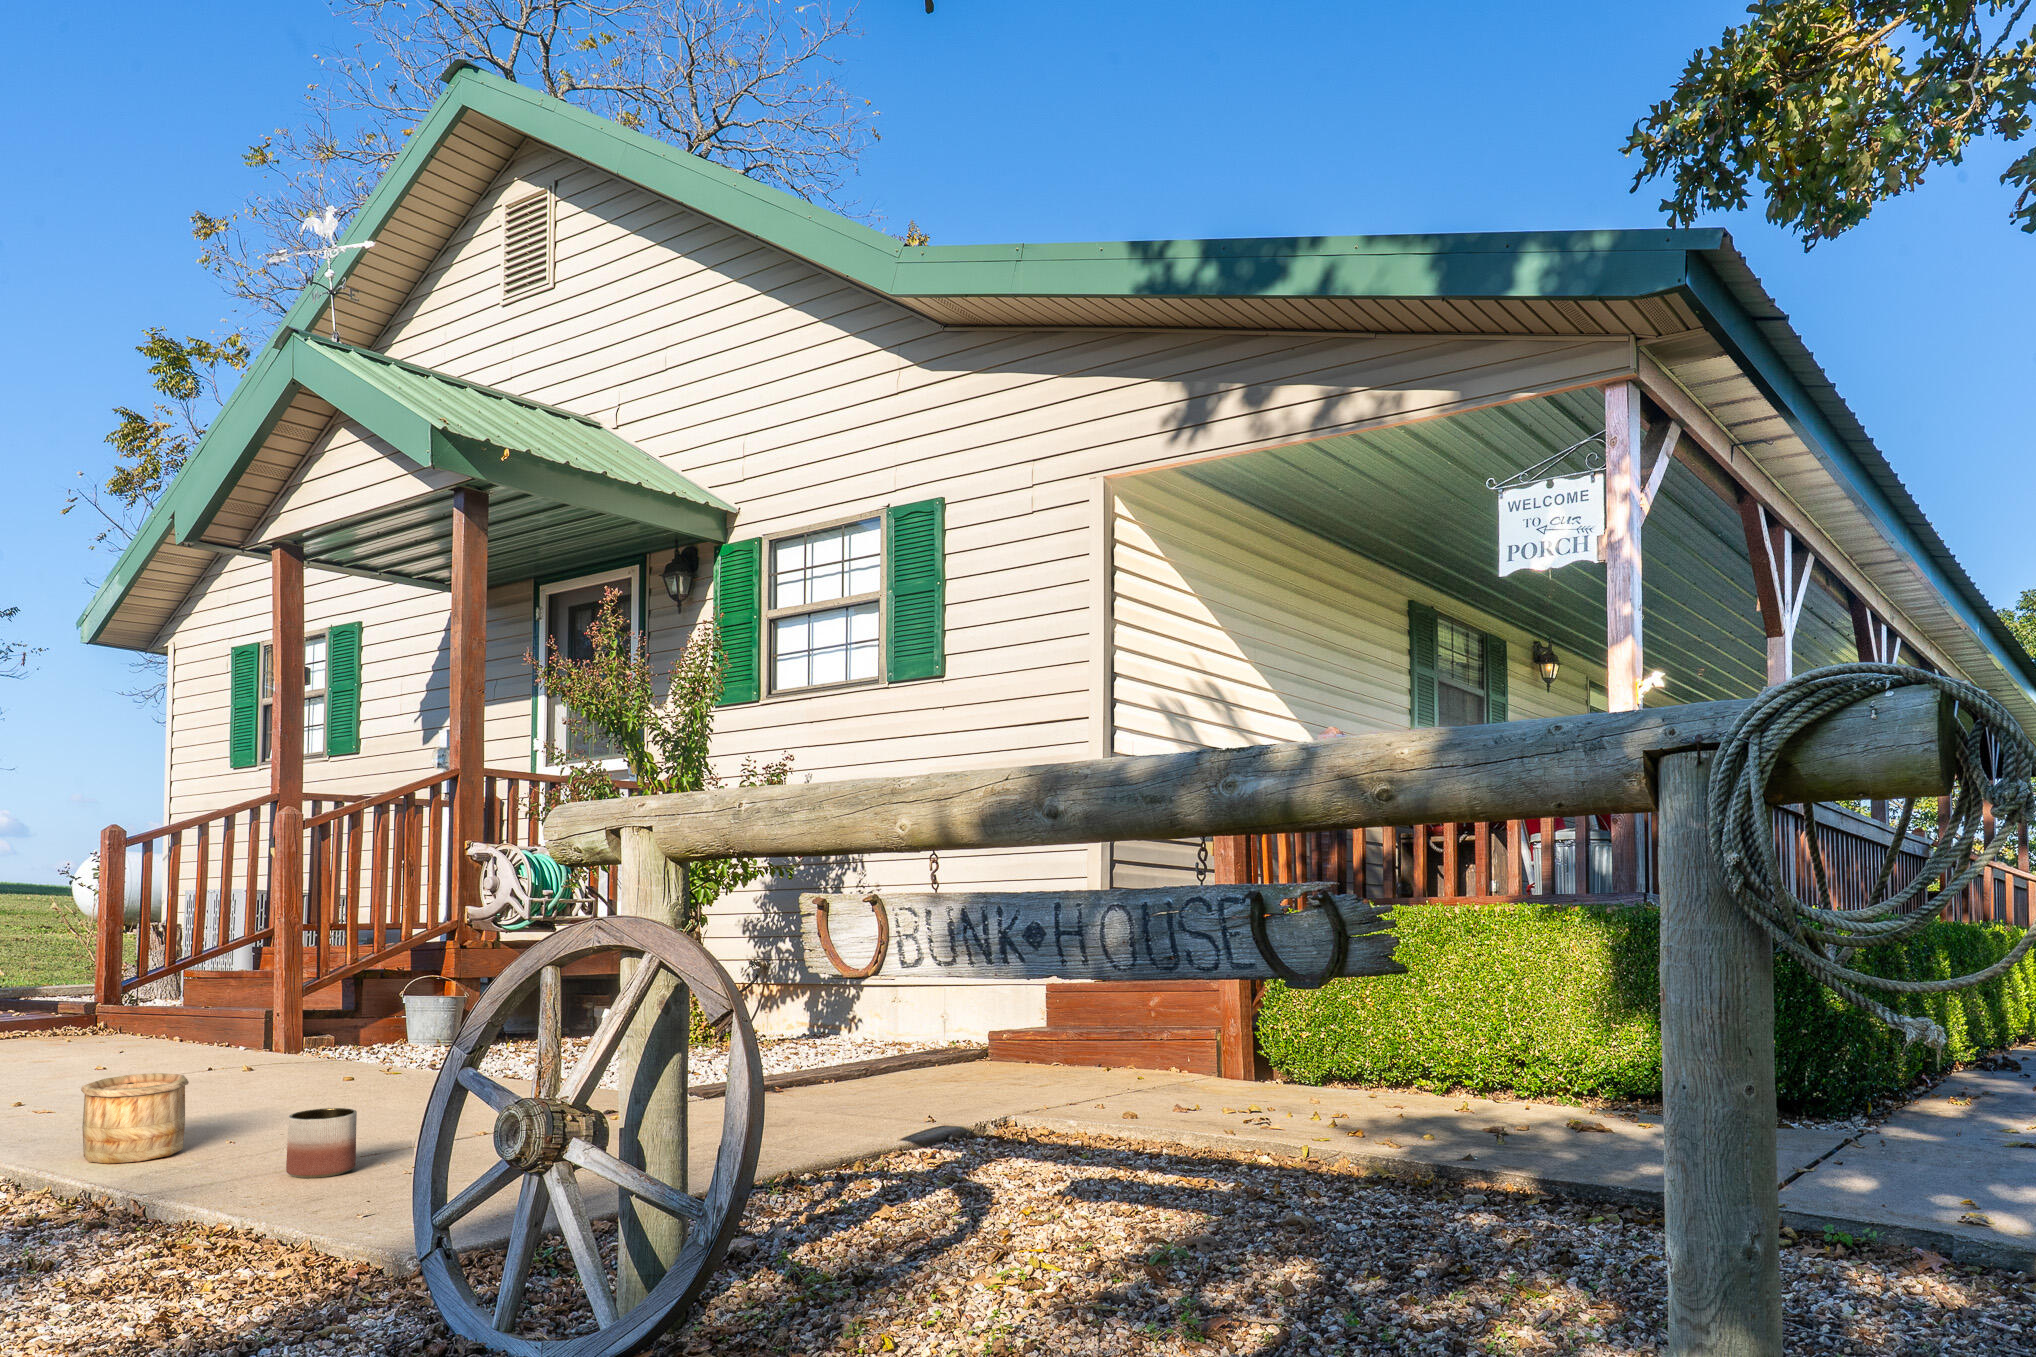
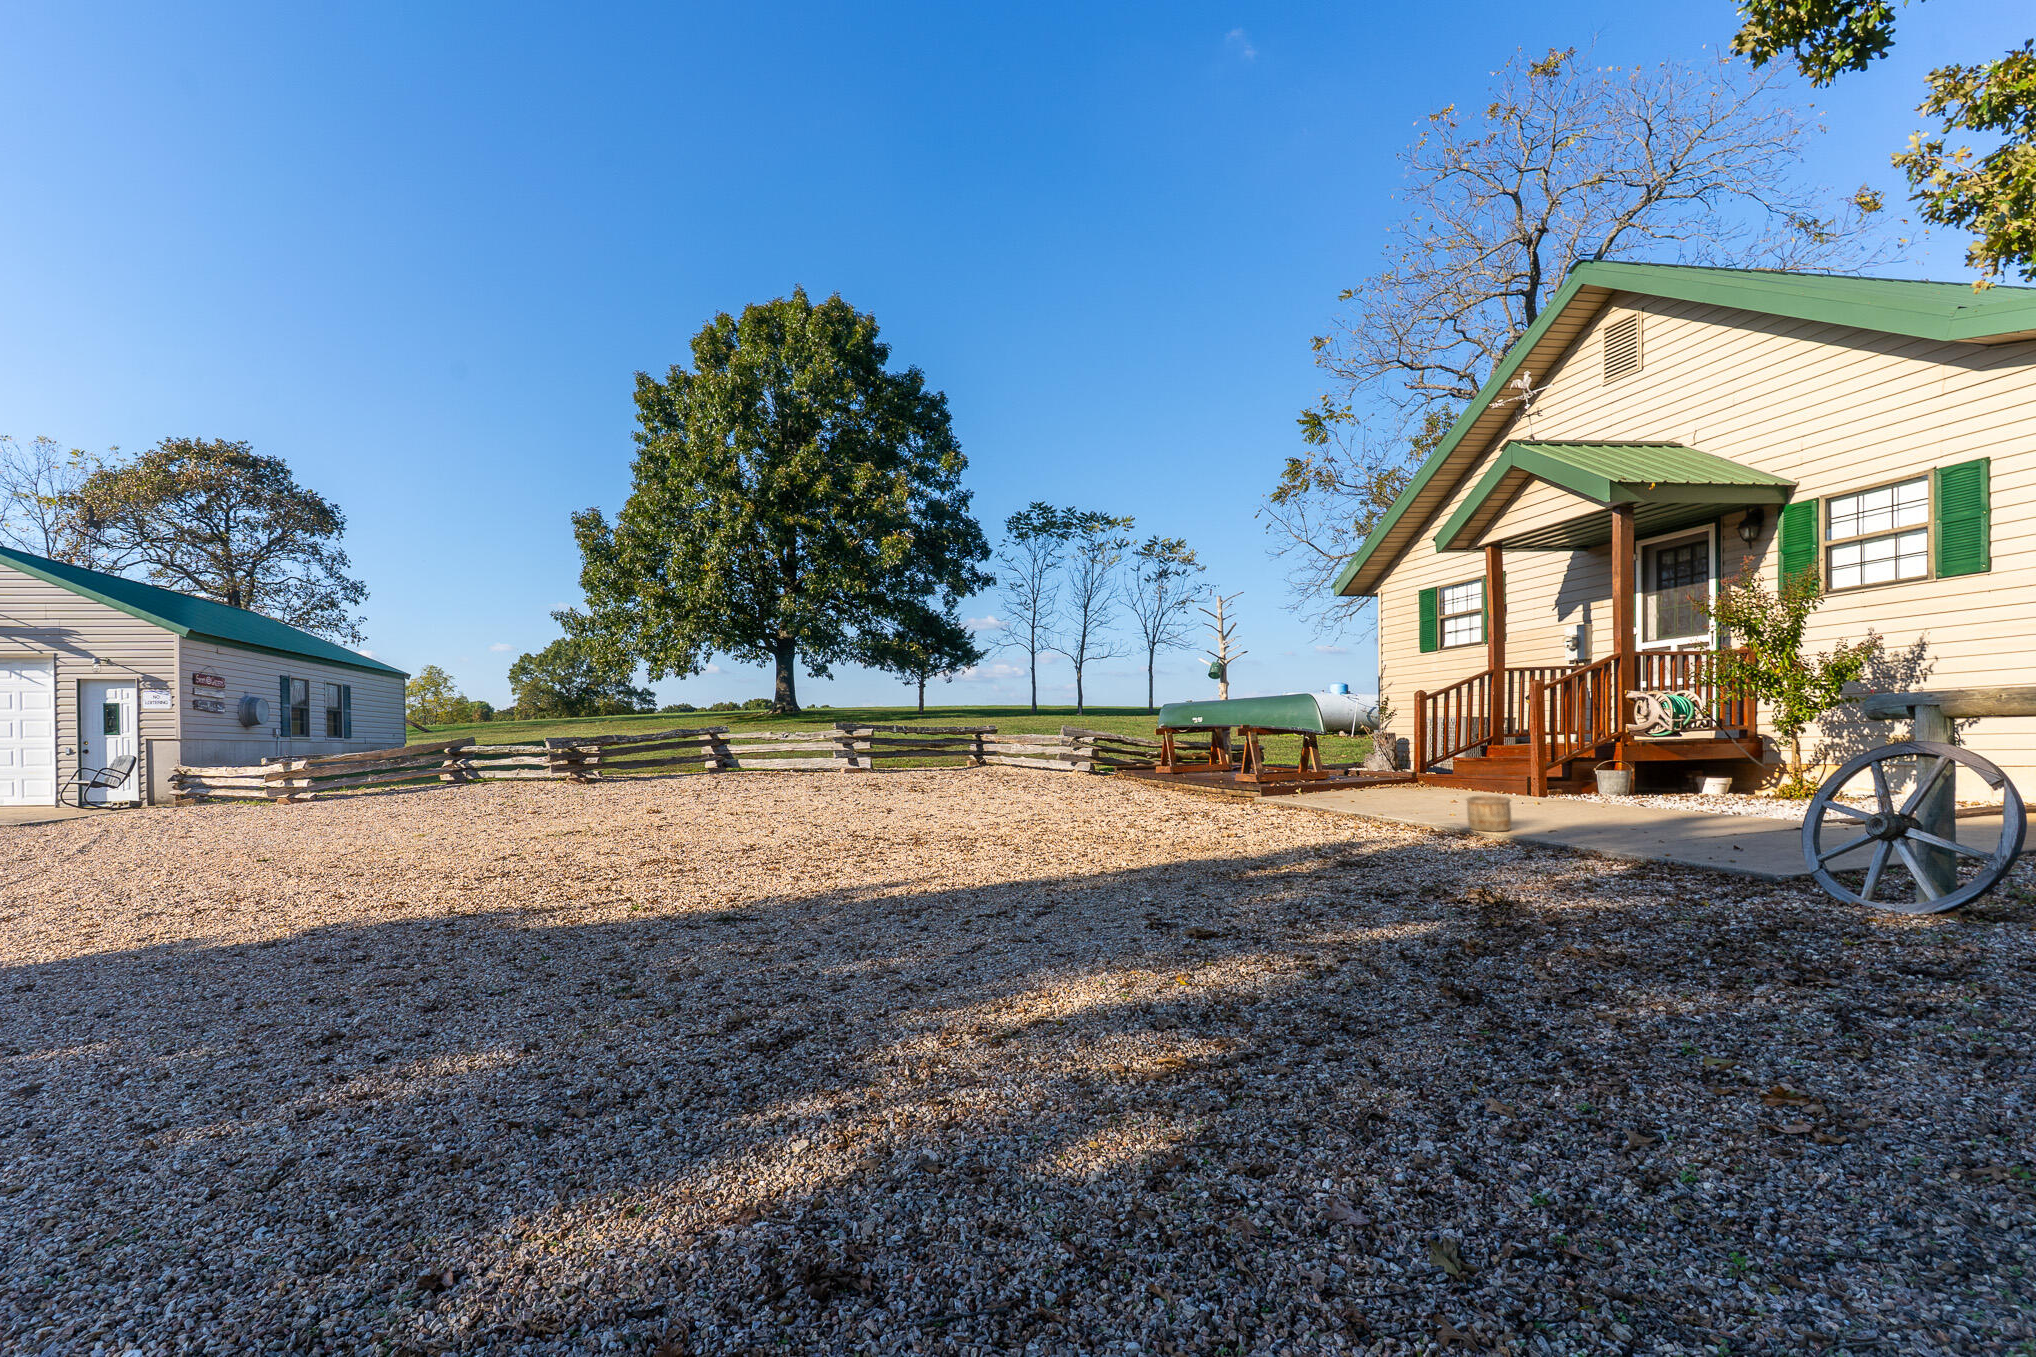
planter: present [286,1108,357,1178] -> none [1566,816,1601,846]

